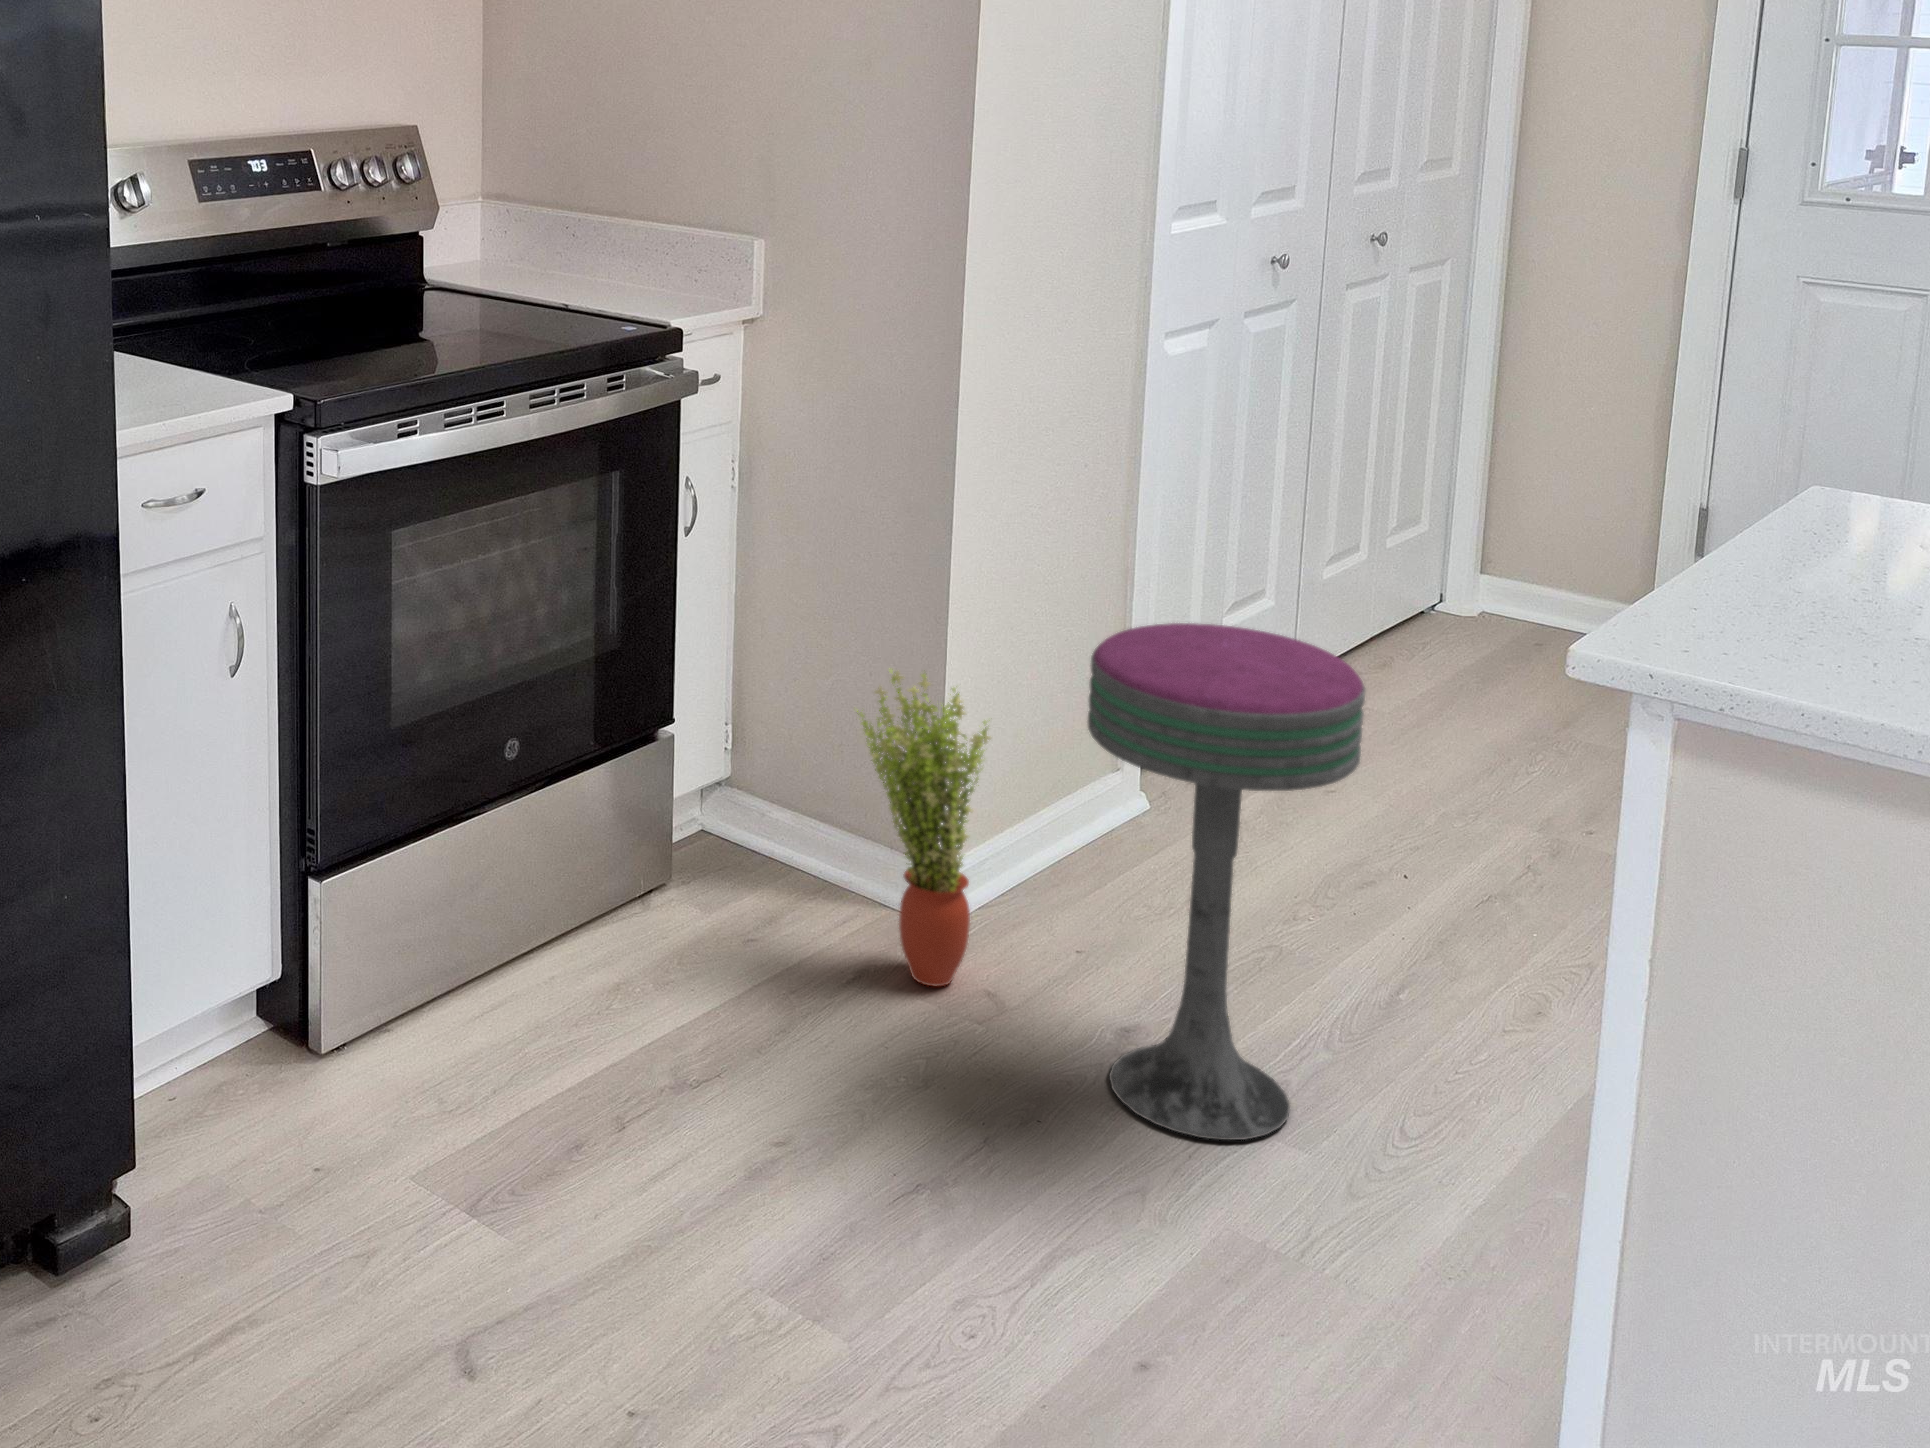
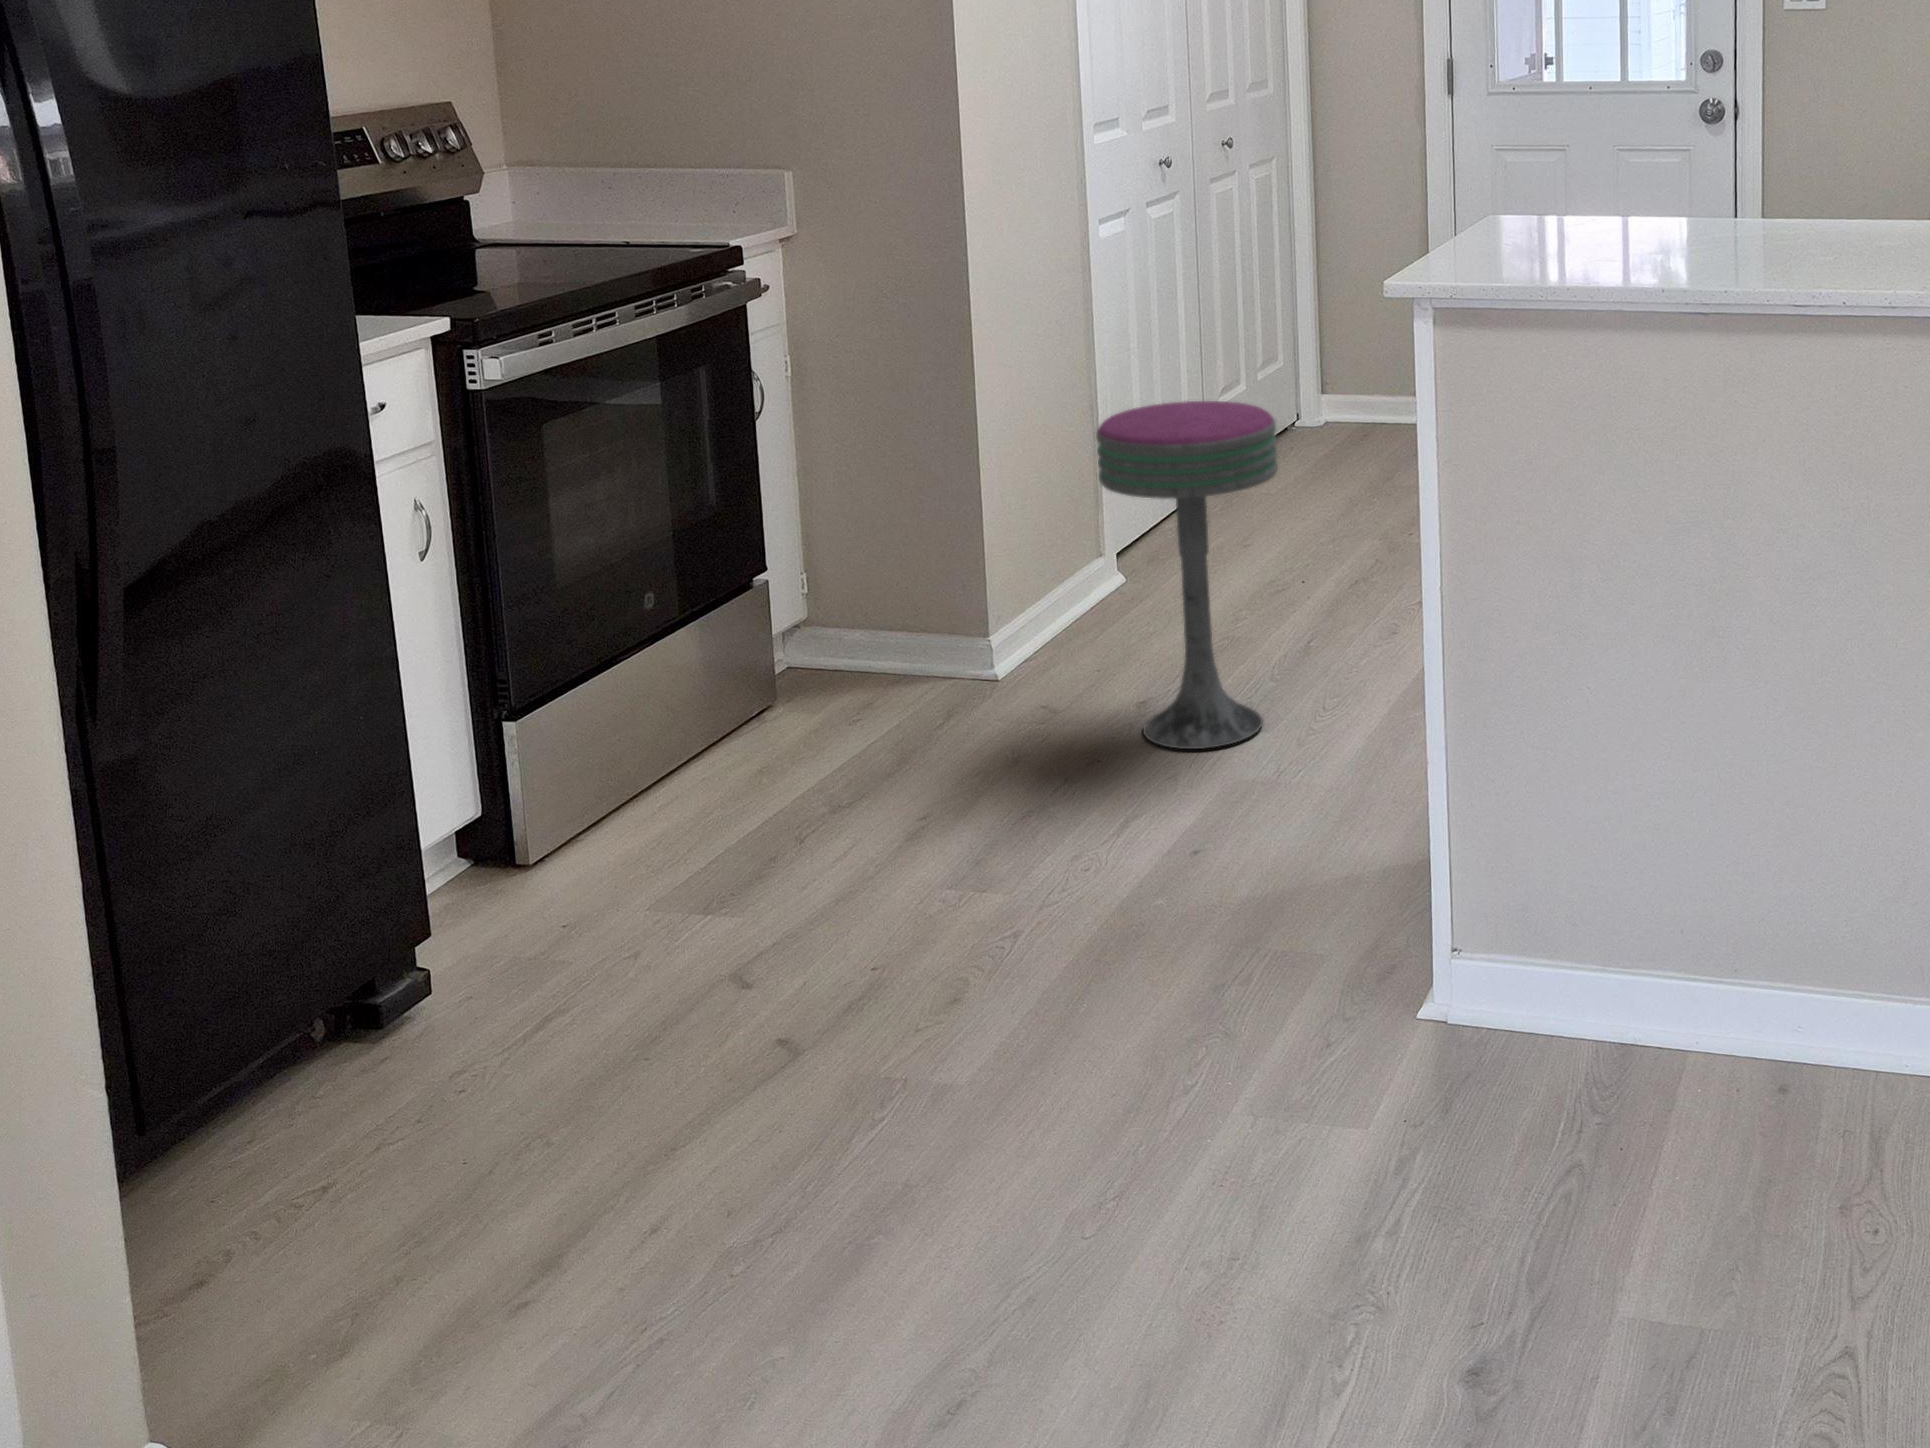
potted plant: present [857,670,991,986] -> none [921,479,1026,716]

